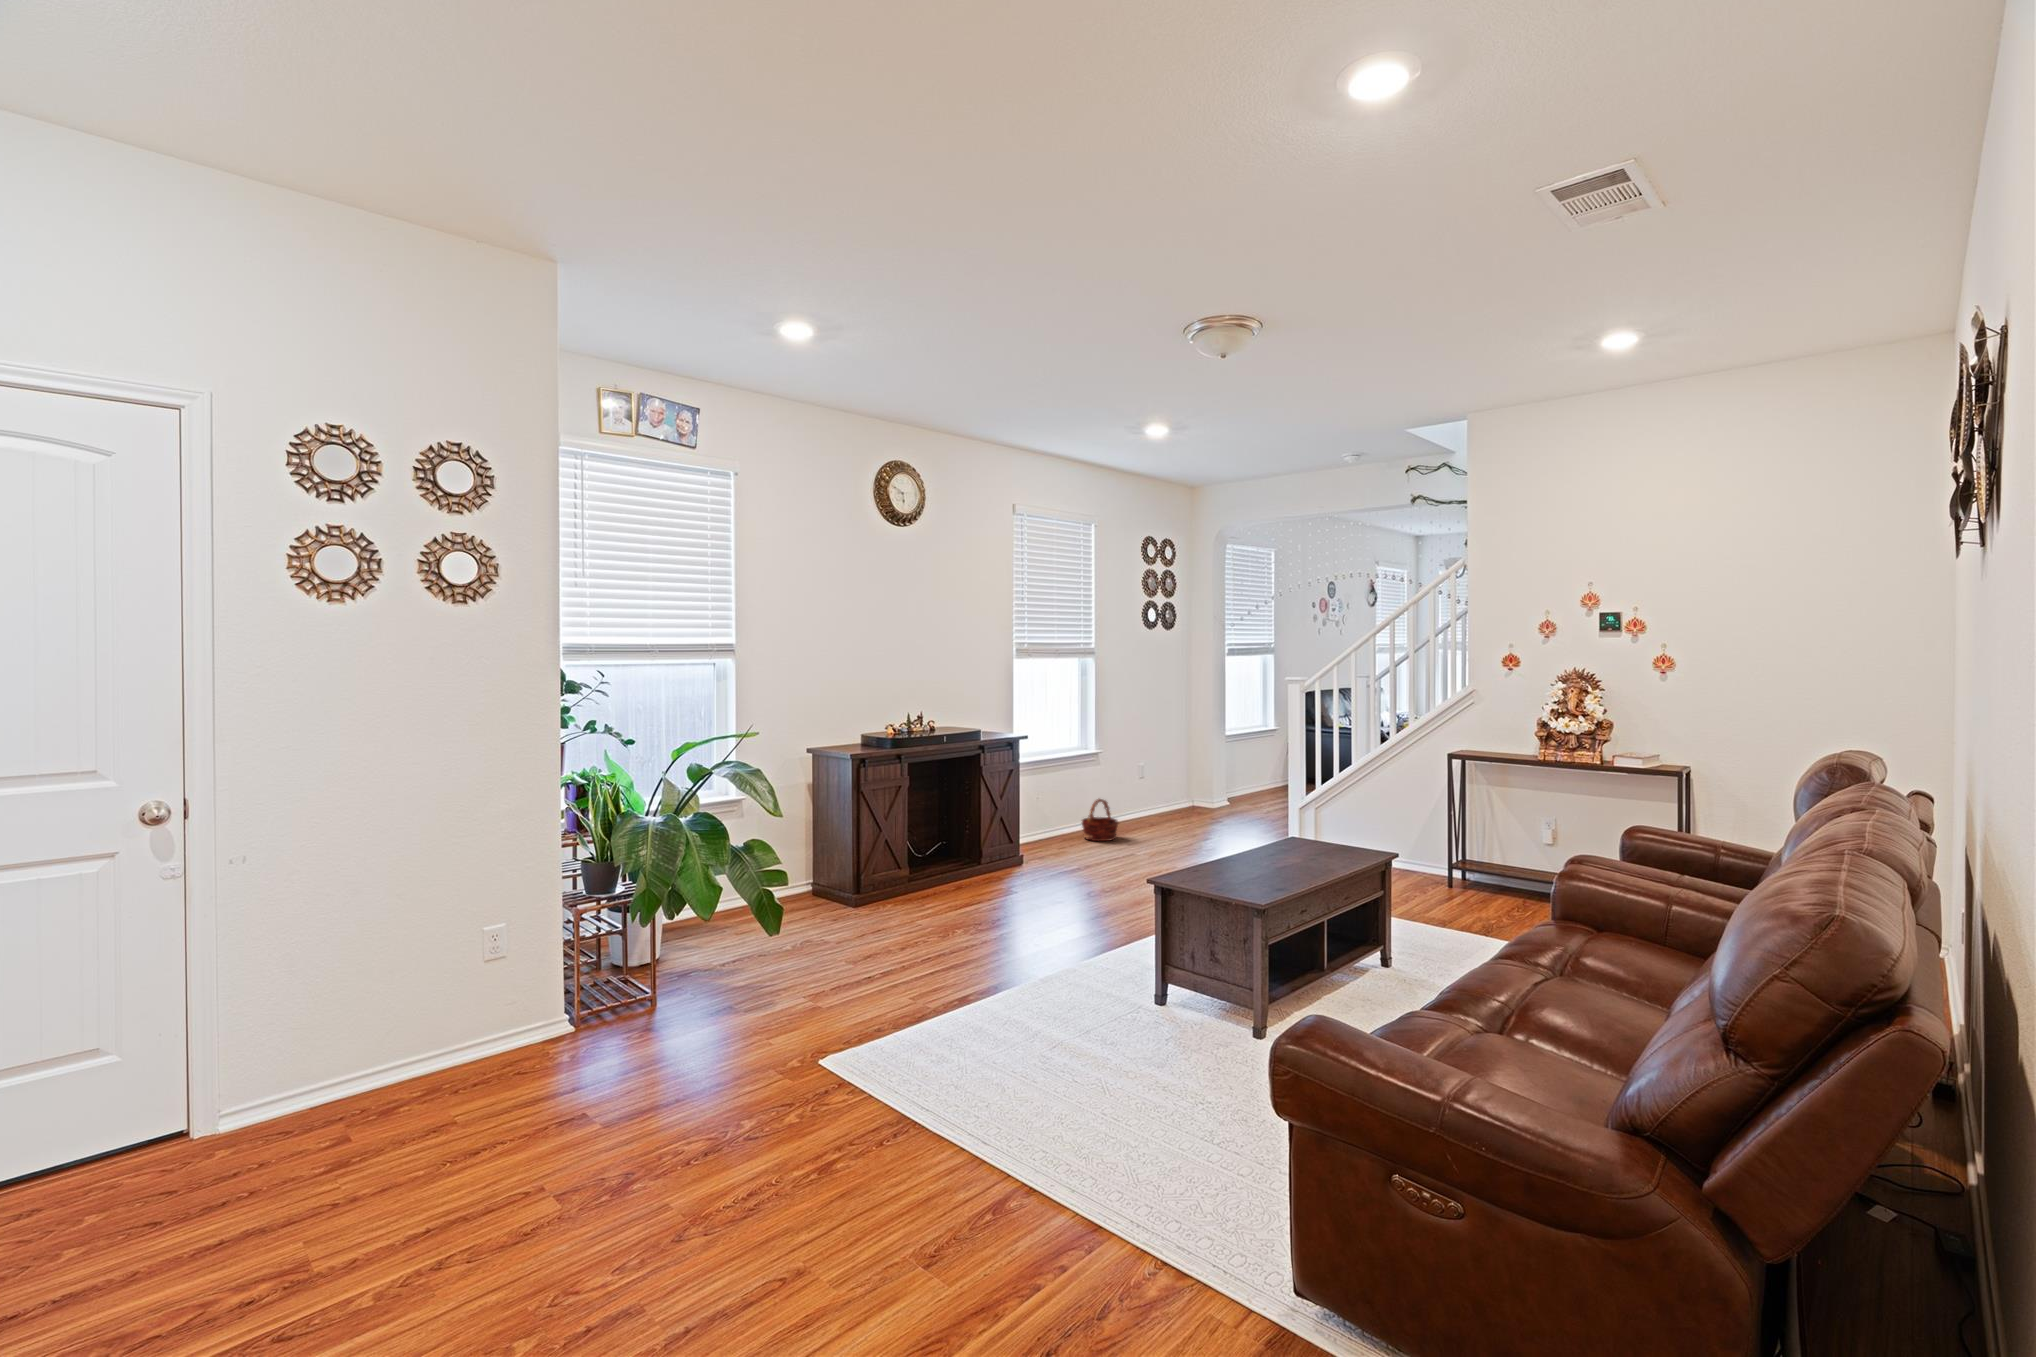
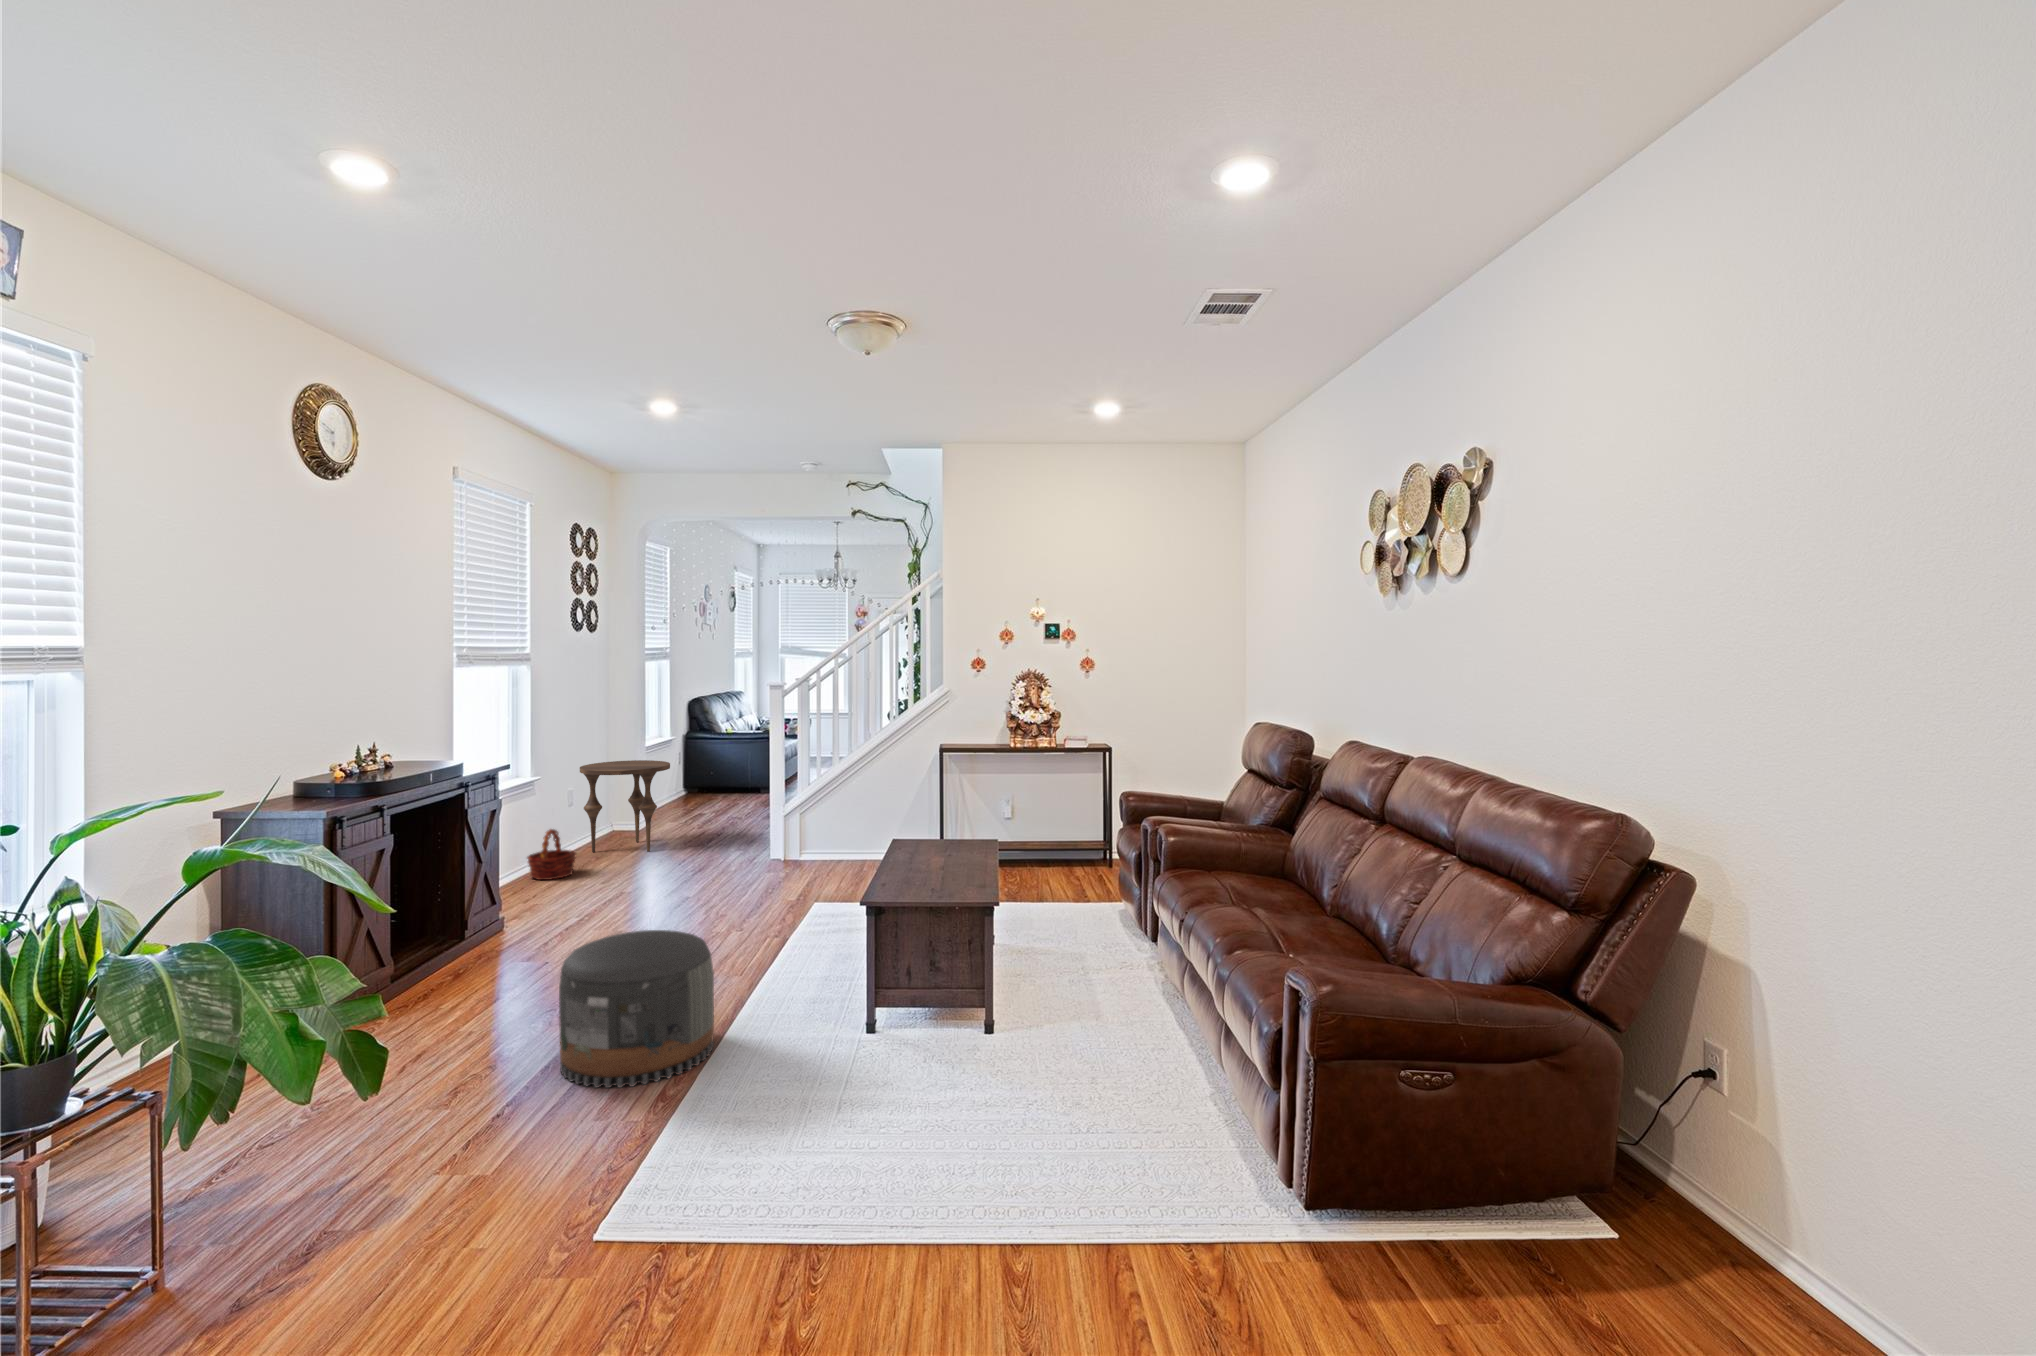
side table: none [1142,747,1219,832] -> present [580,760,670,852]
pouf: none [924,873,1039,991] -> present [559,930,714,1088]

